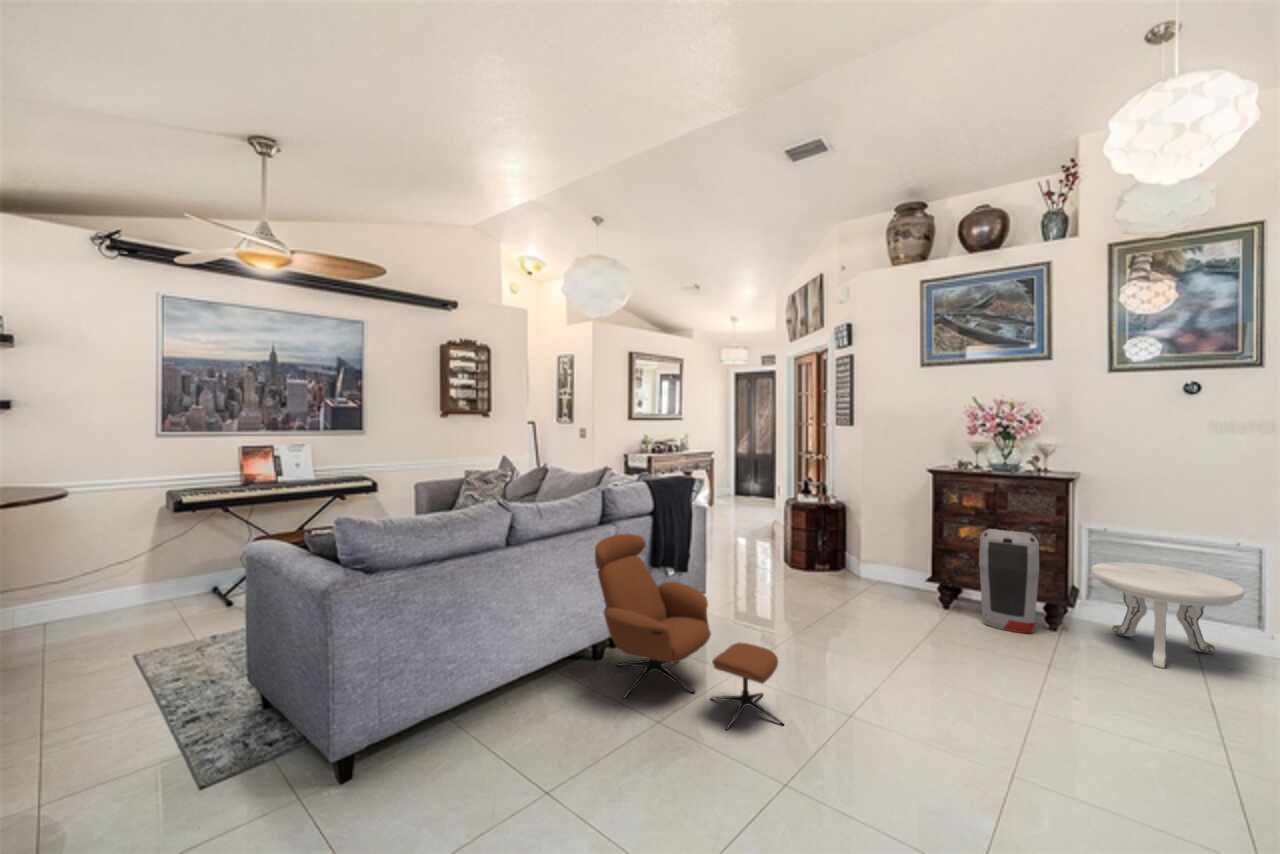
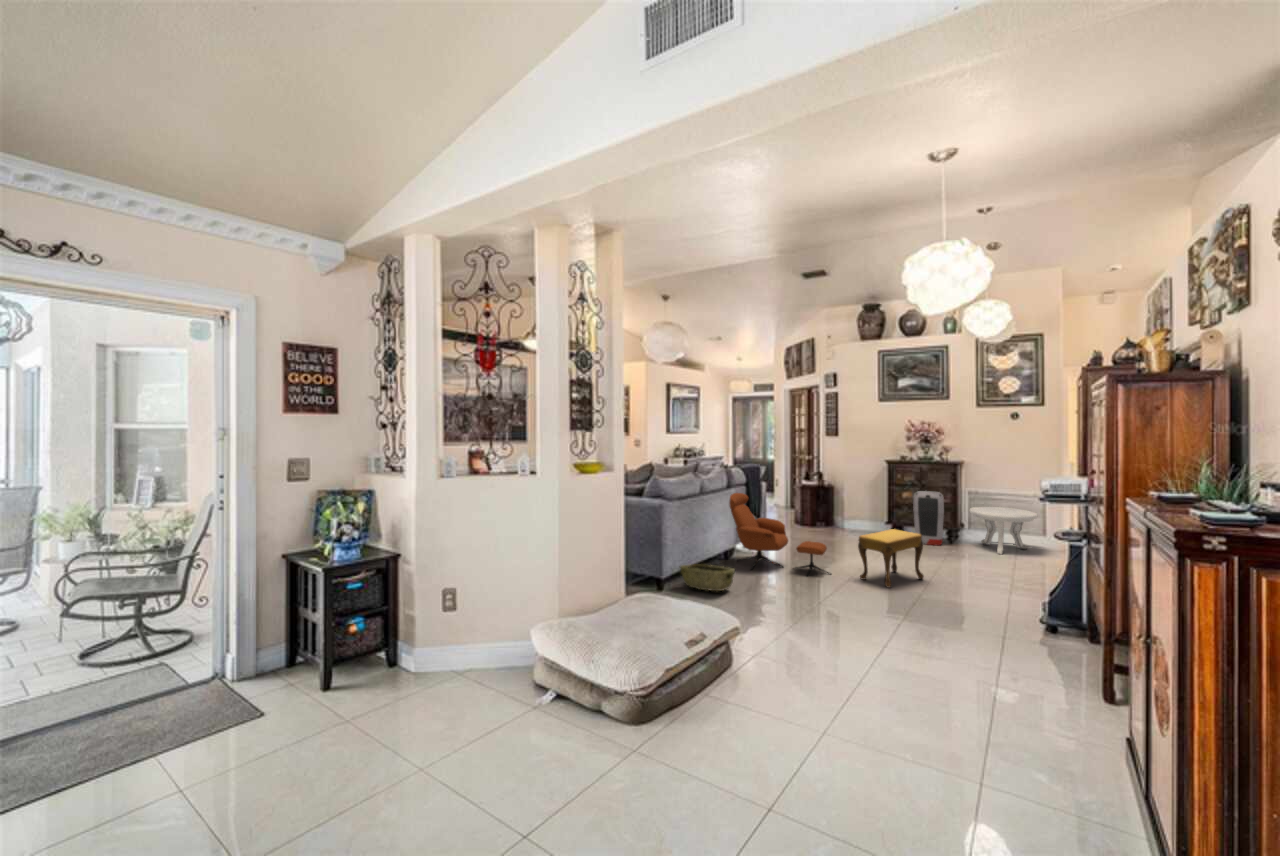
footstool: none [839,630,993,793] -> present [858,529,924,587]
woven basket: none [414,699,533,793] -> present [680,564,735,591]

